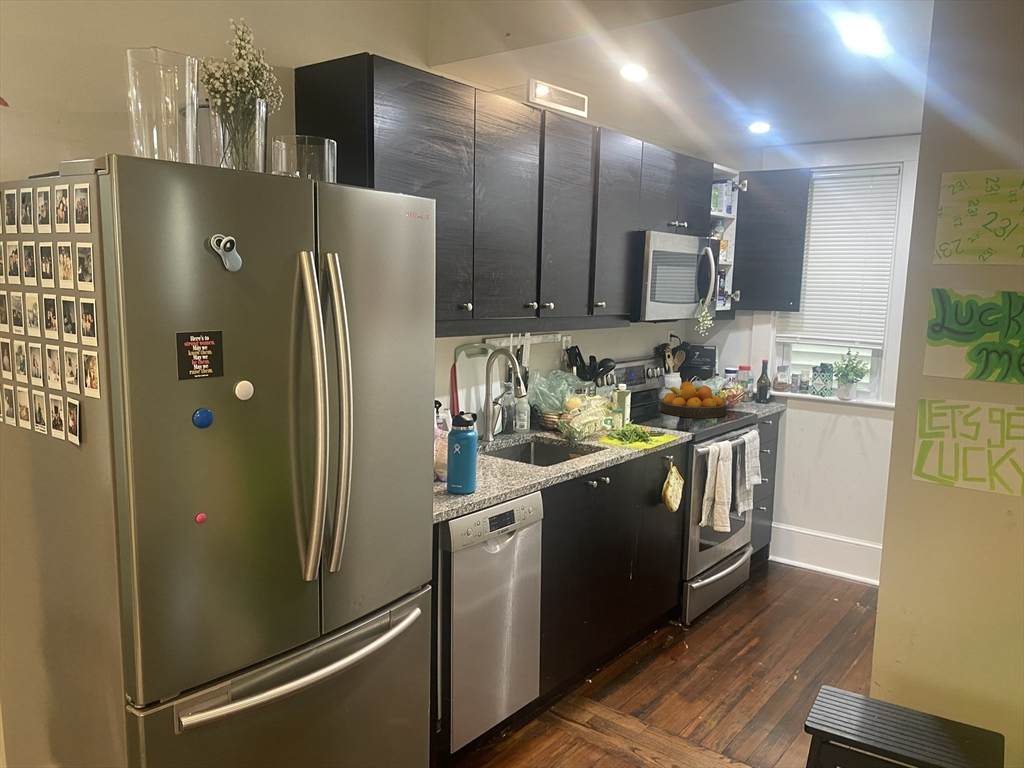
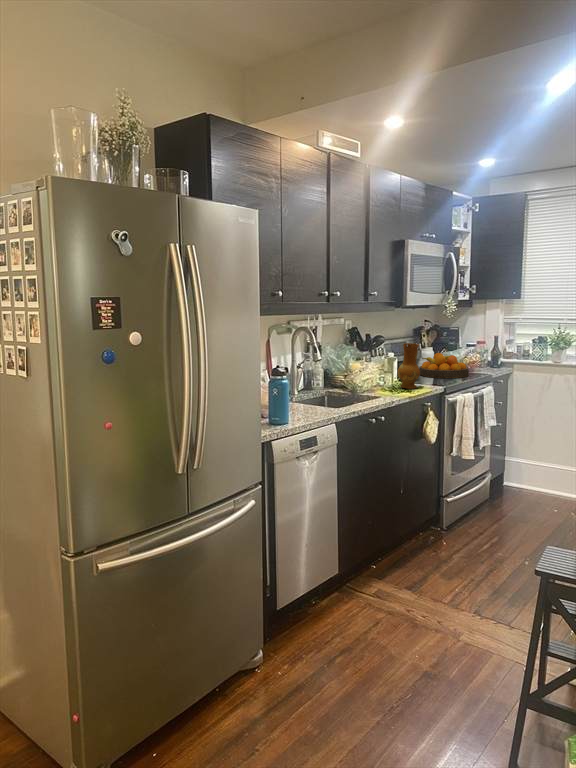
ceramic jug: none [630,372,661,435] -> present [398,343,420,389]

